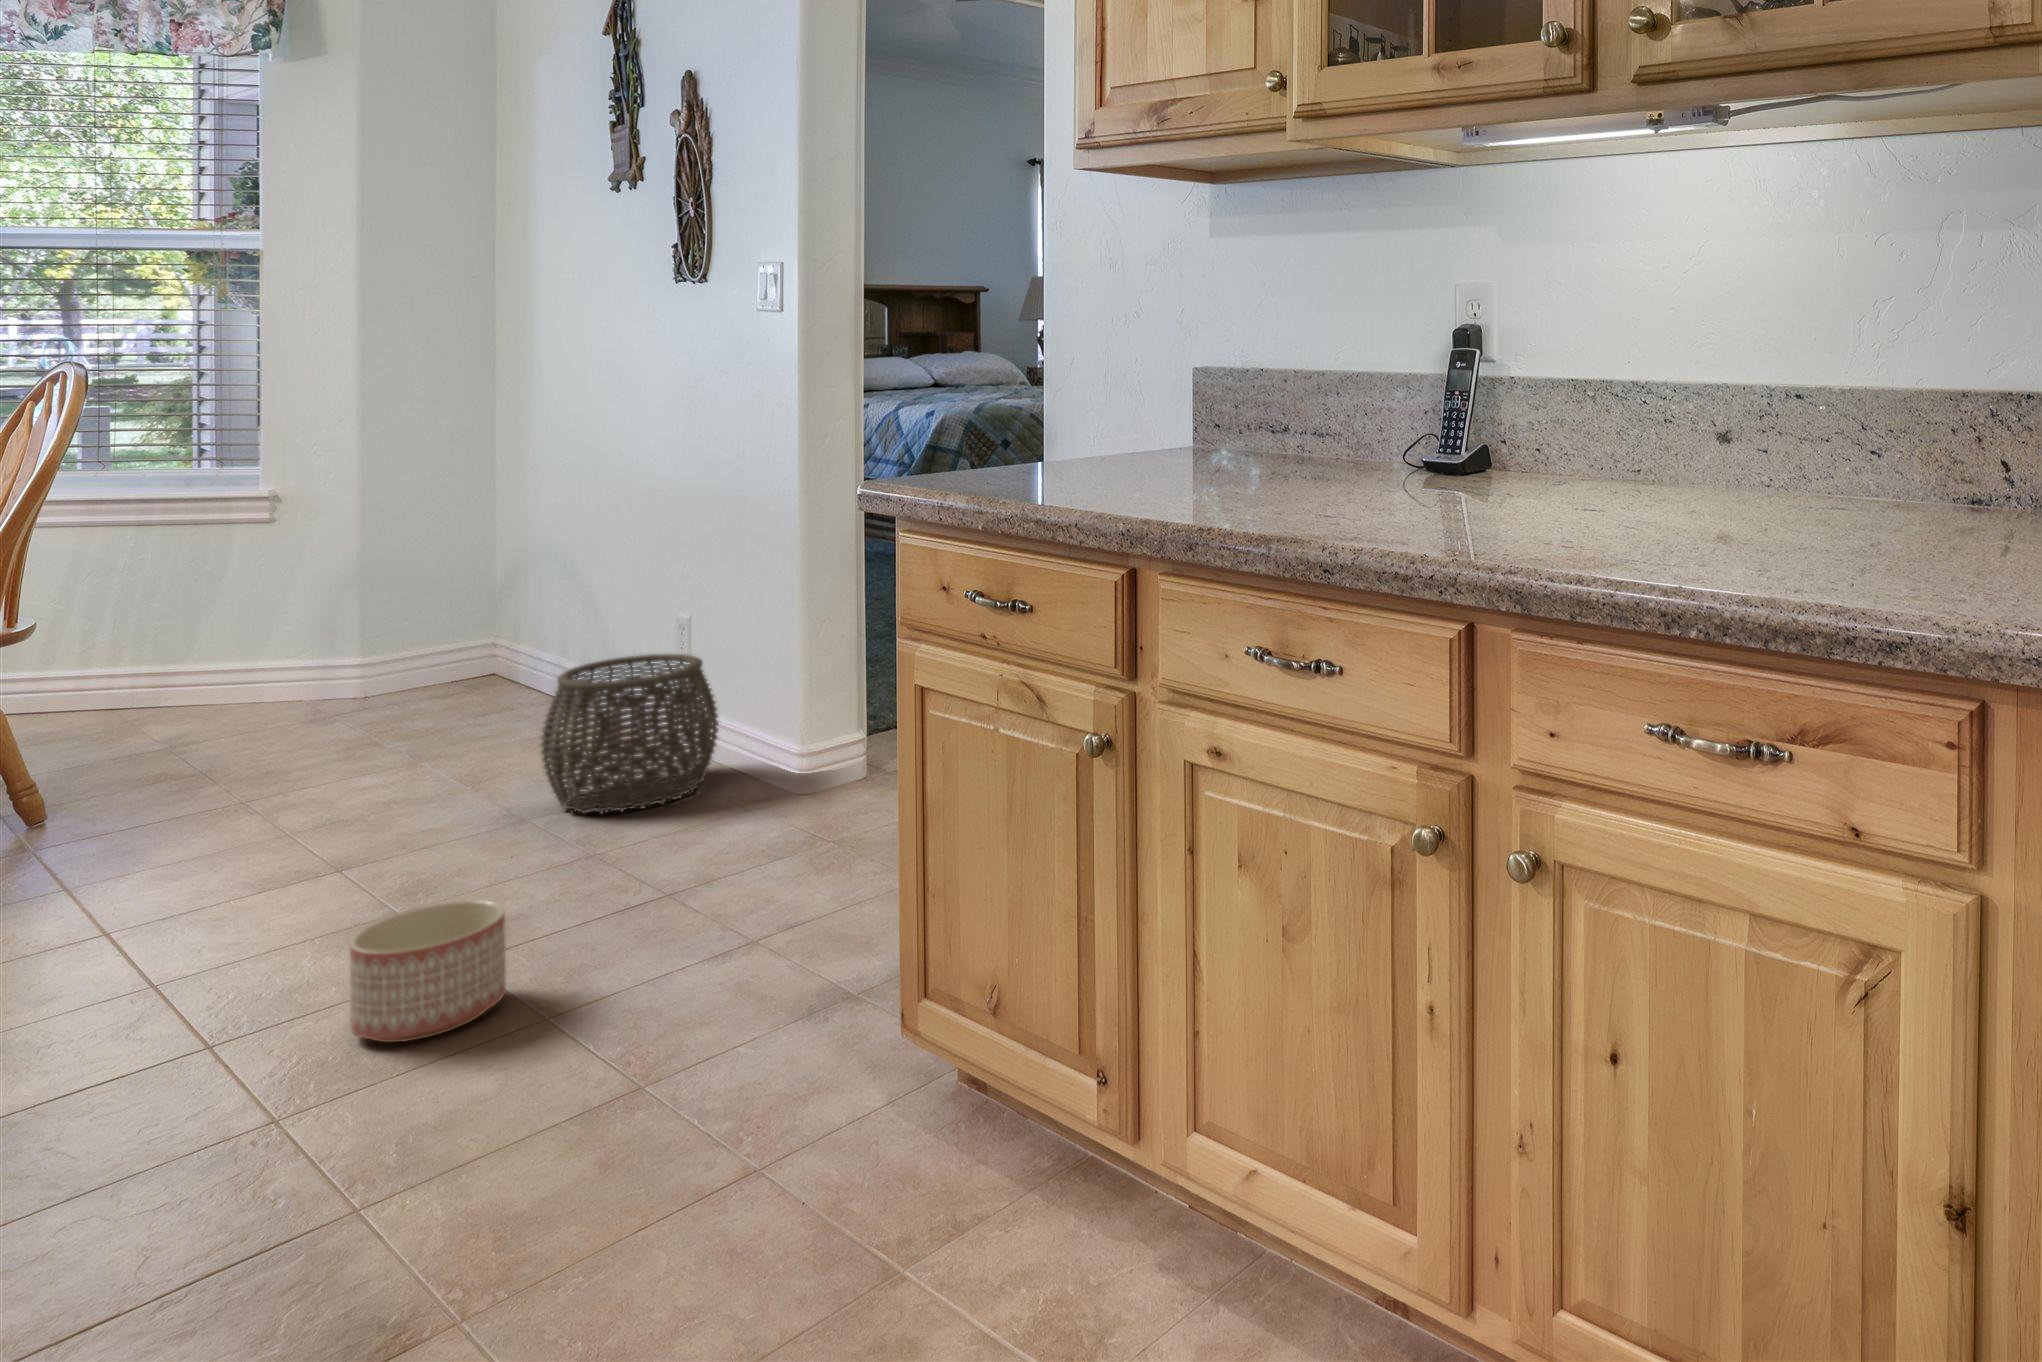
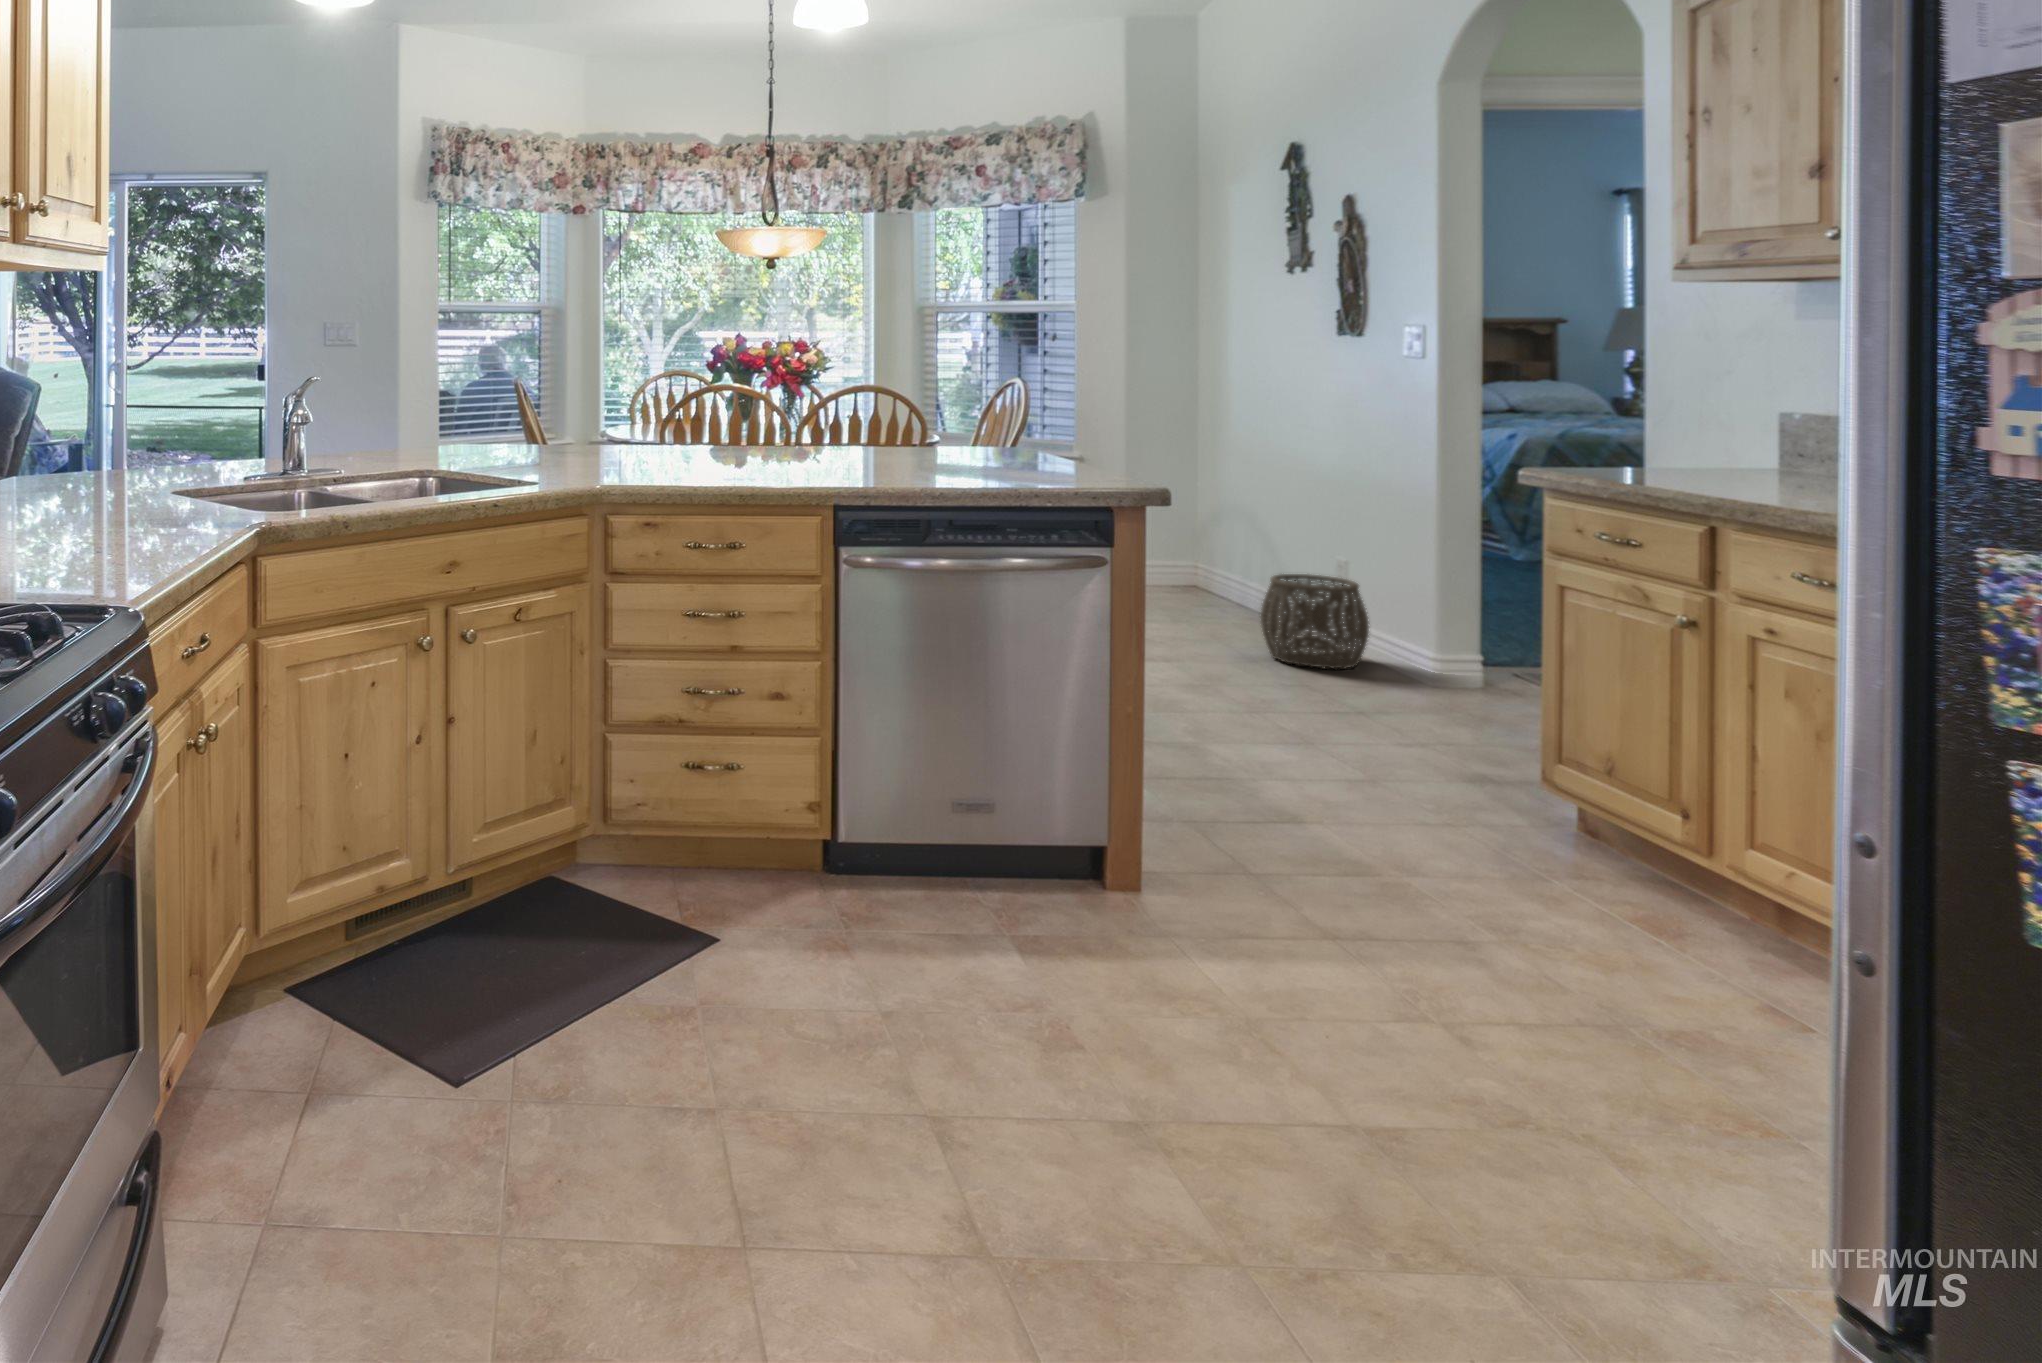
planter: present [350,900,506,1042] -> none [1215,671,1287,734]

